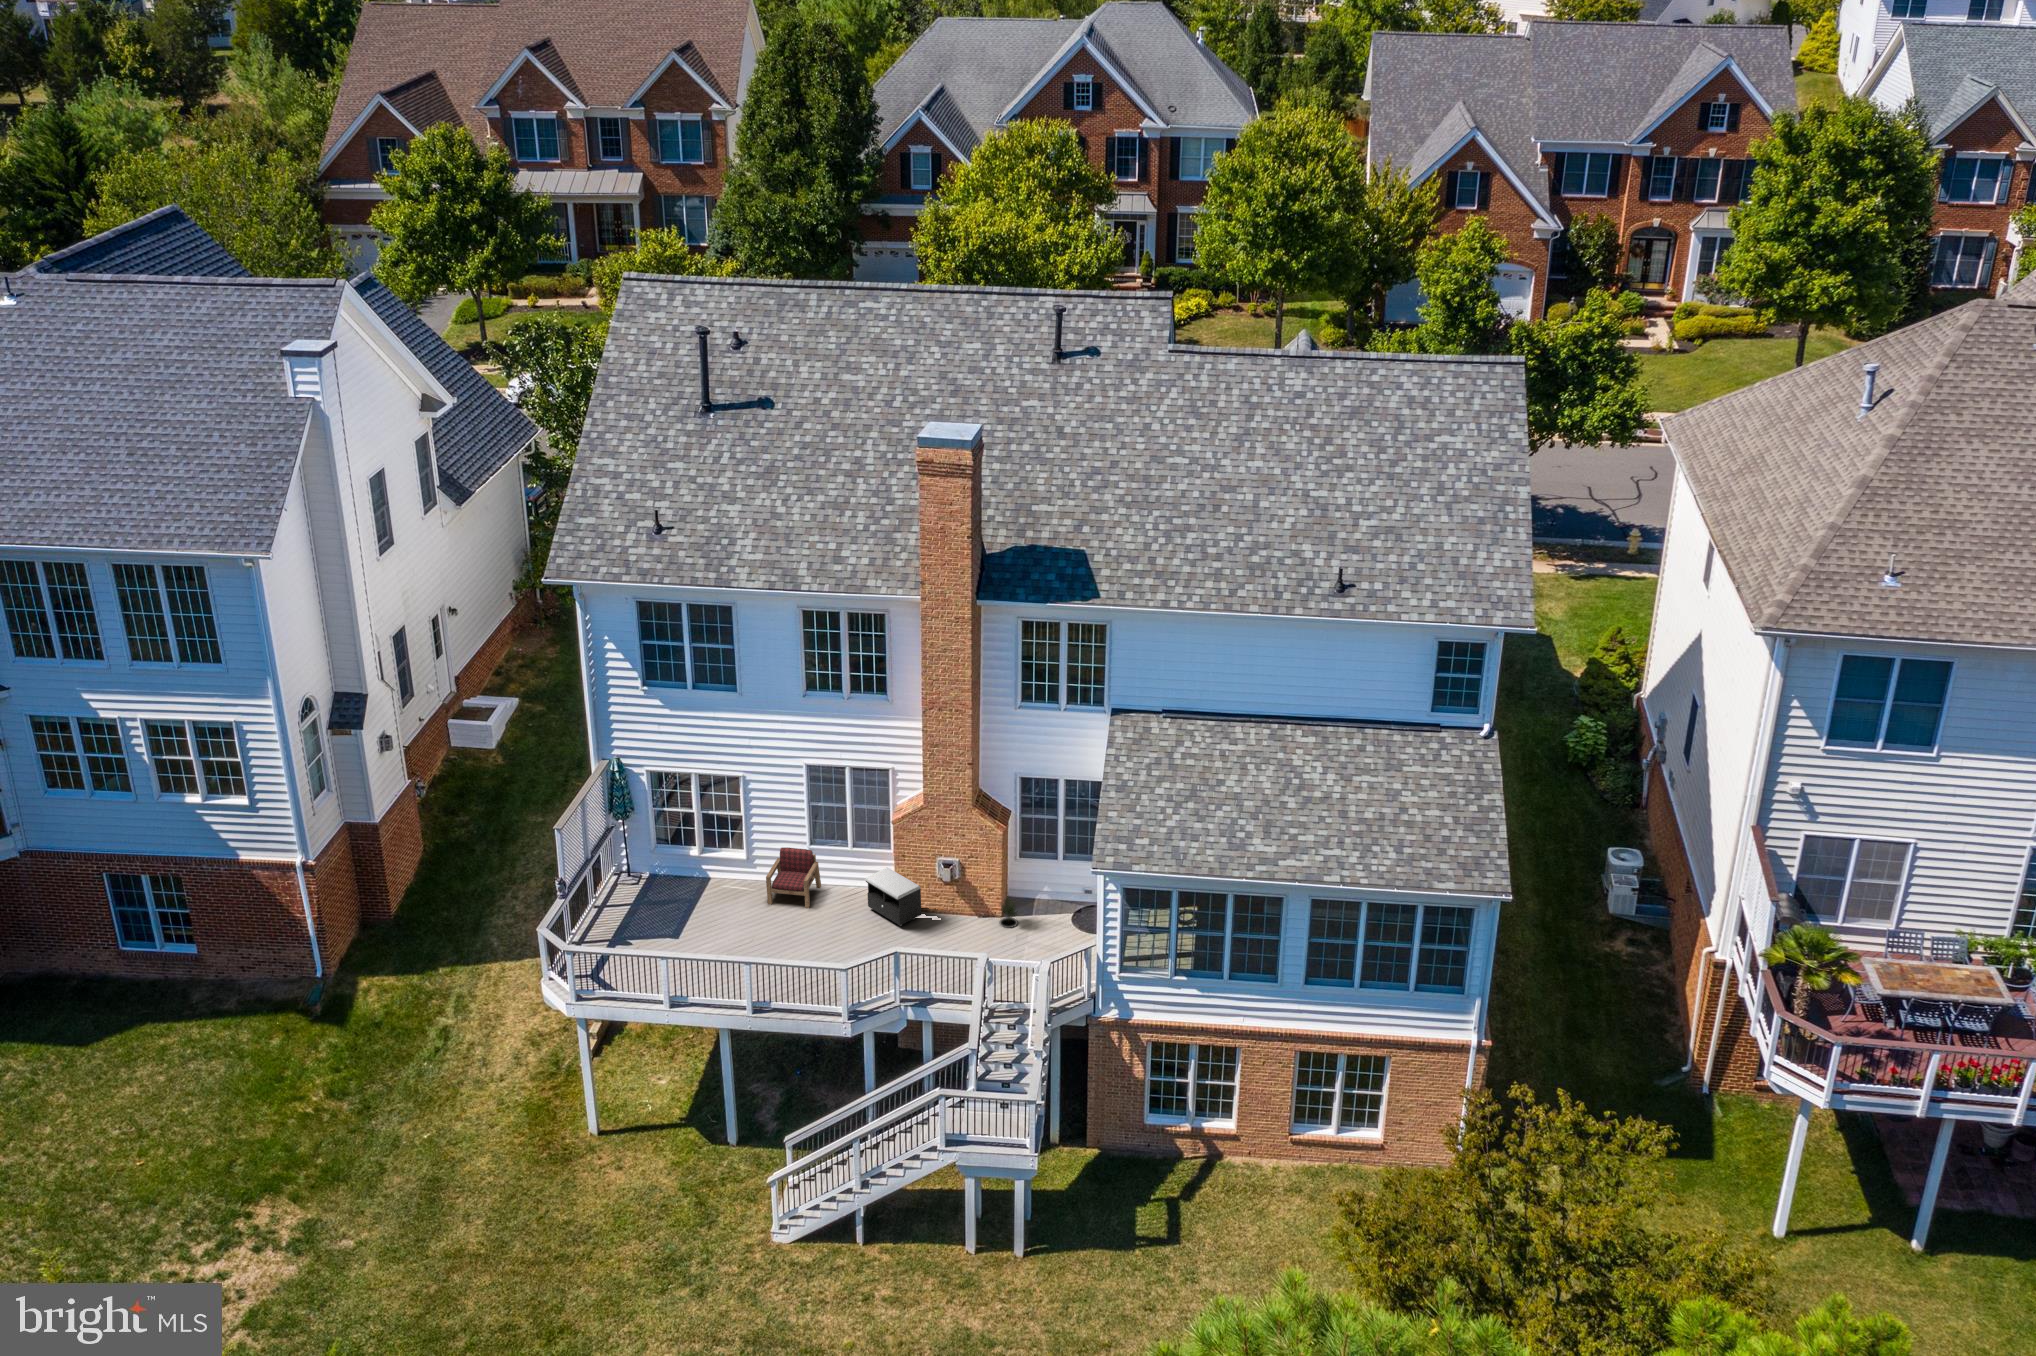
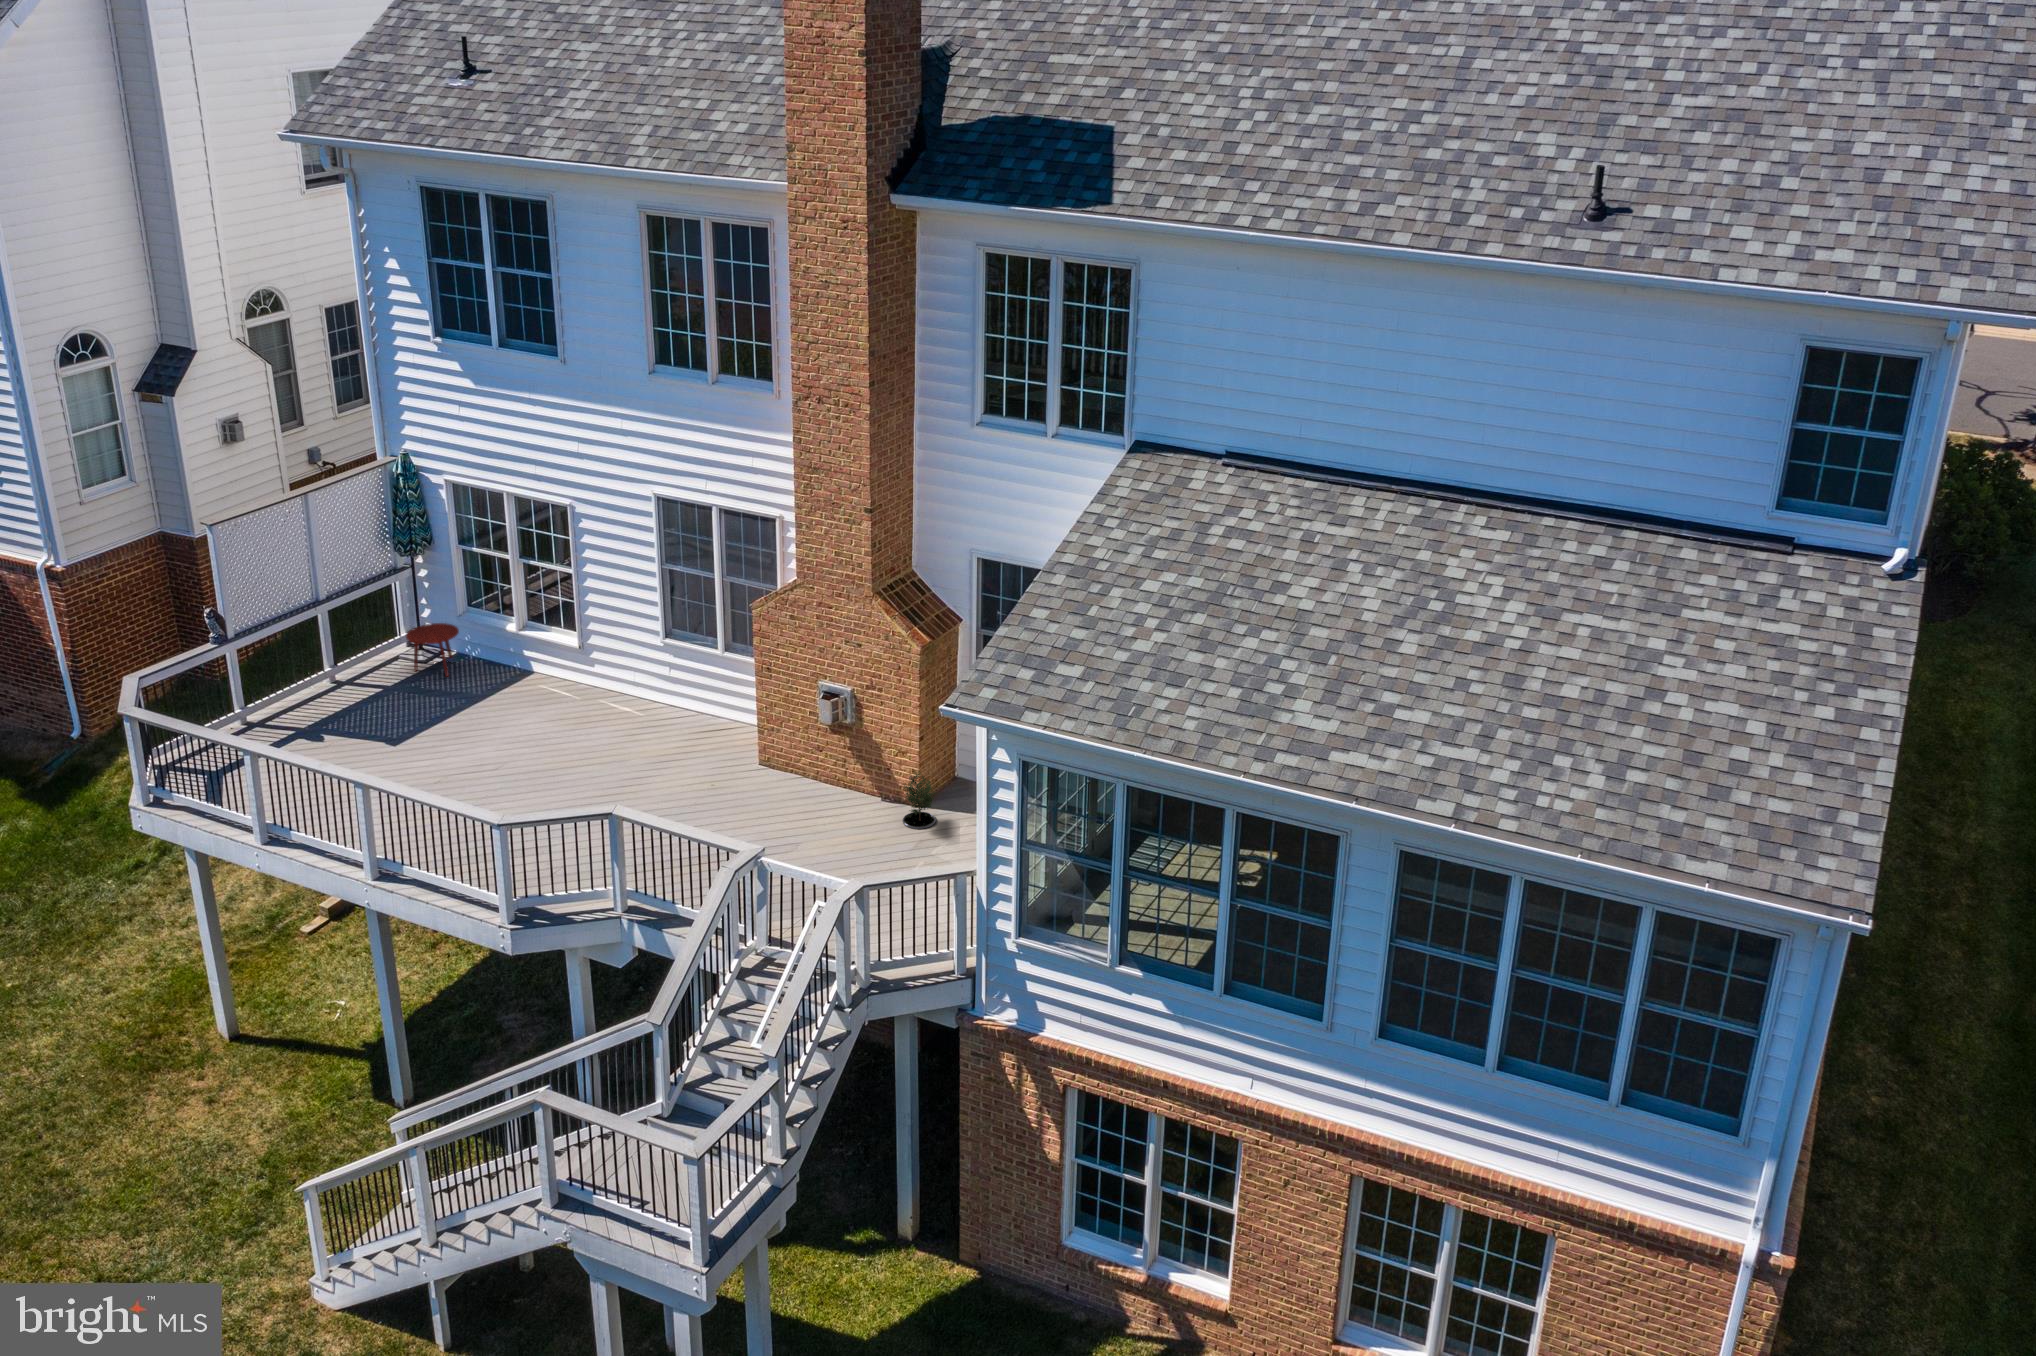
armchair: present [766,847,821,908] -> none [570,638,676,741]
side table: none [628,854,661,888] -> present [406,623,459,677]
storage bench: present [866,868,921,926] -> none [708,694,784,792]

